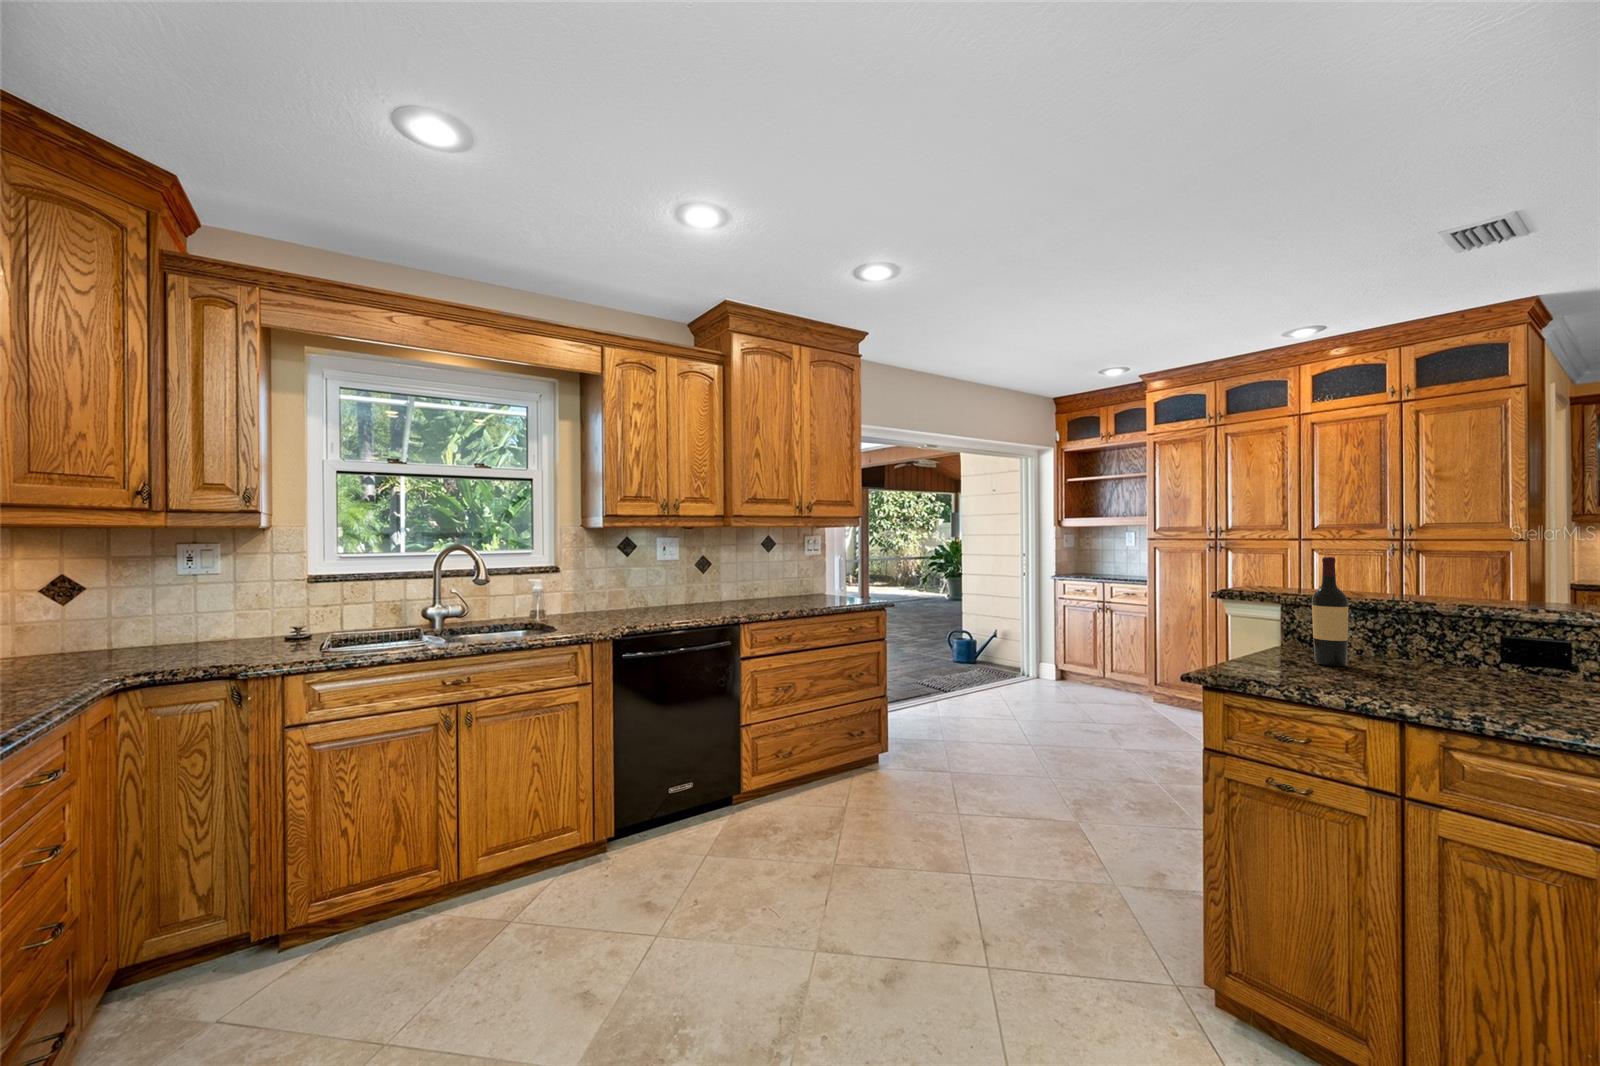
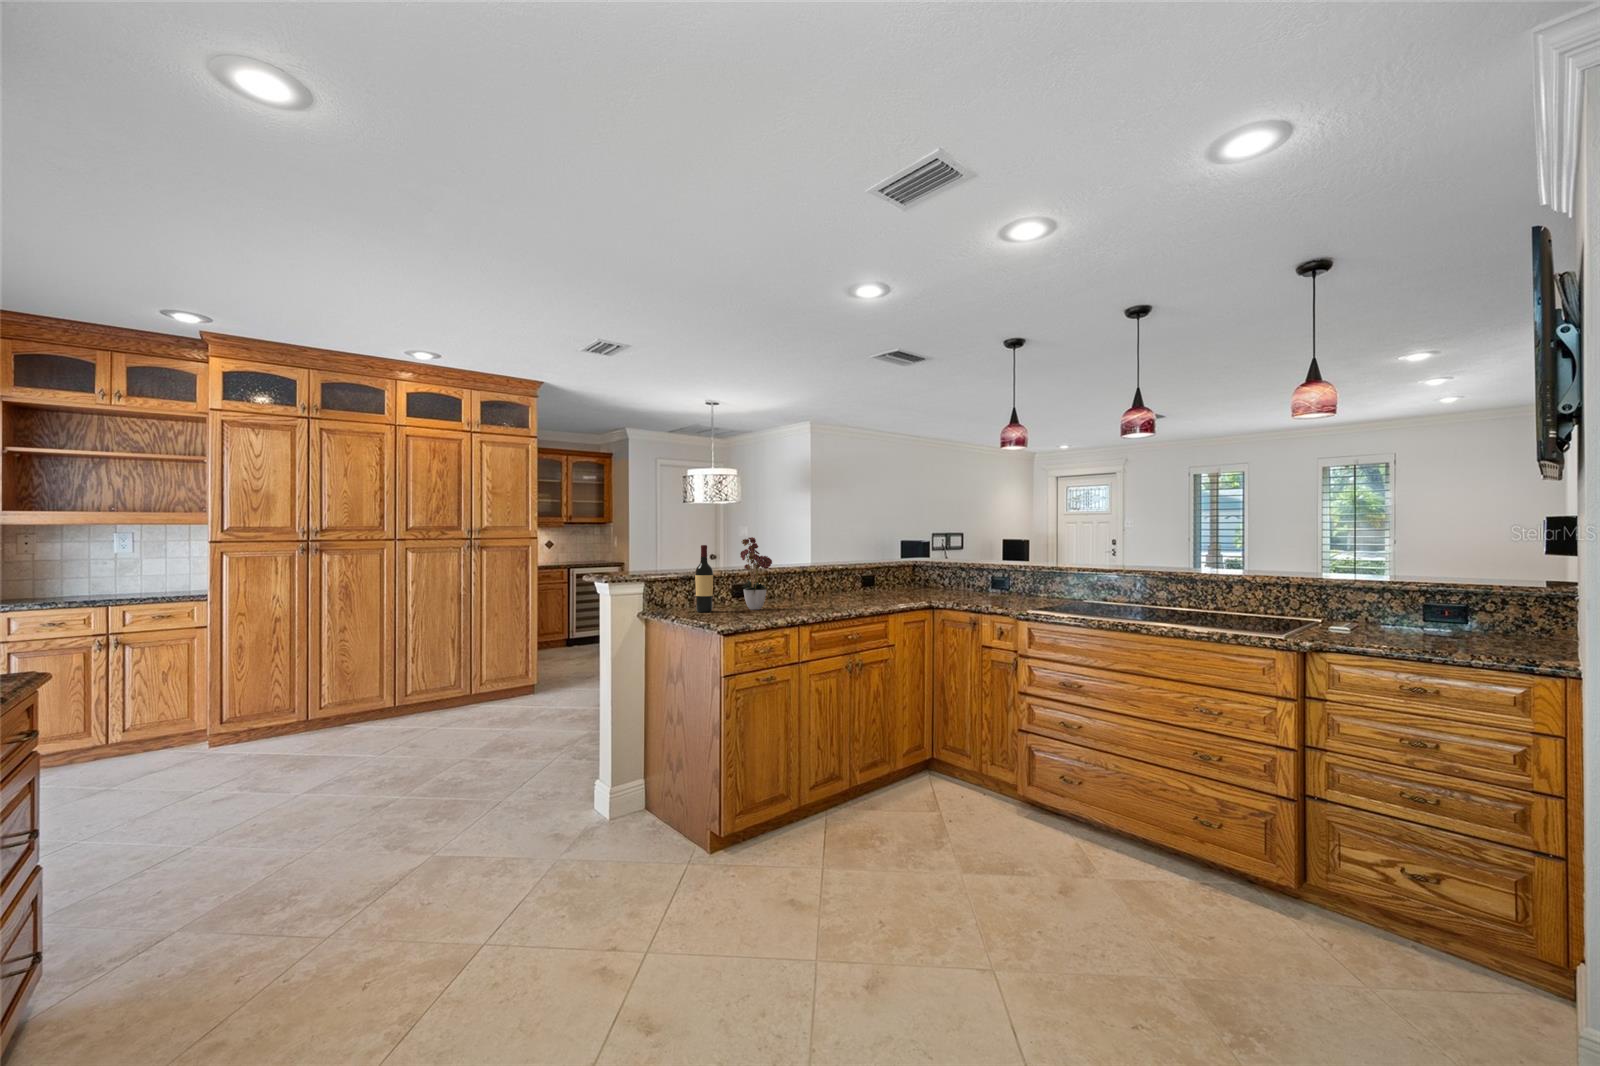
flower arrangement: none [1388,539,1523,683] -> present [740,537,772,610]

